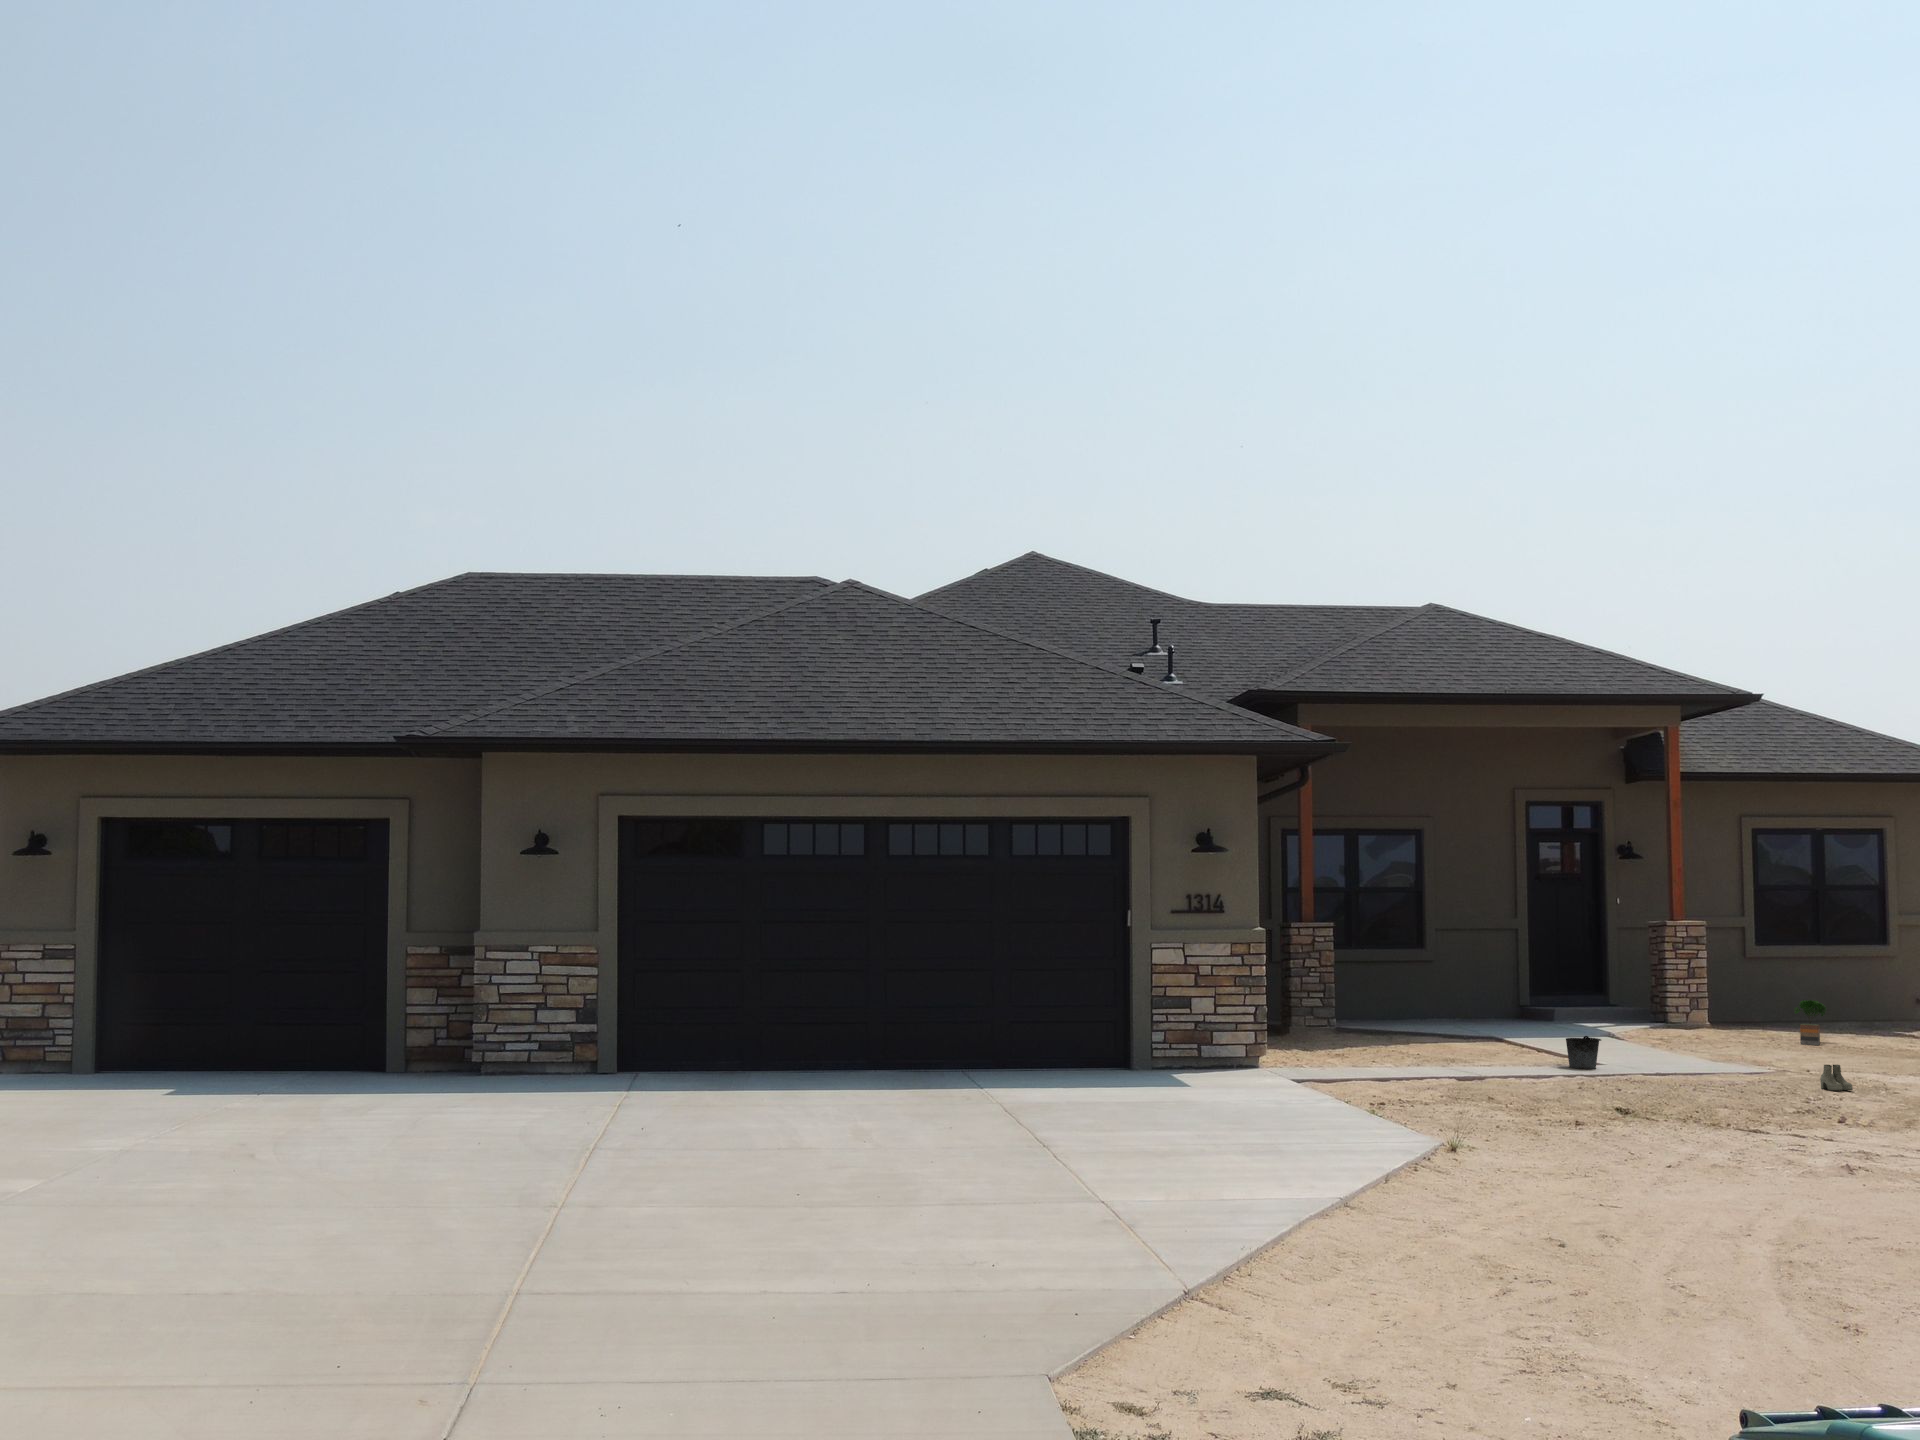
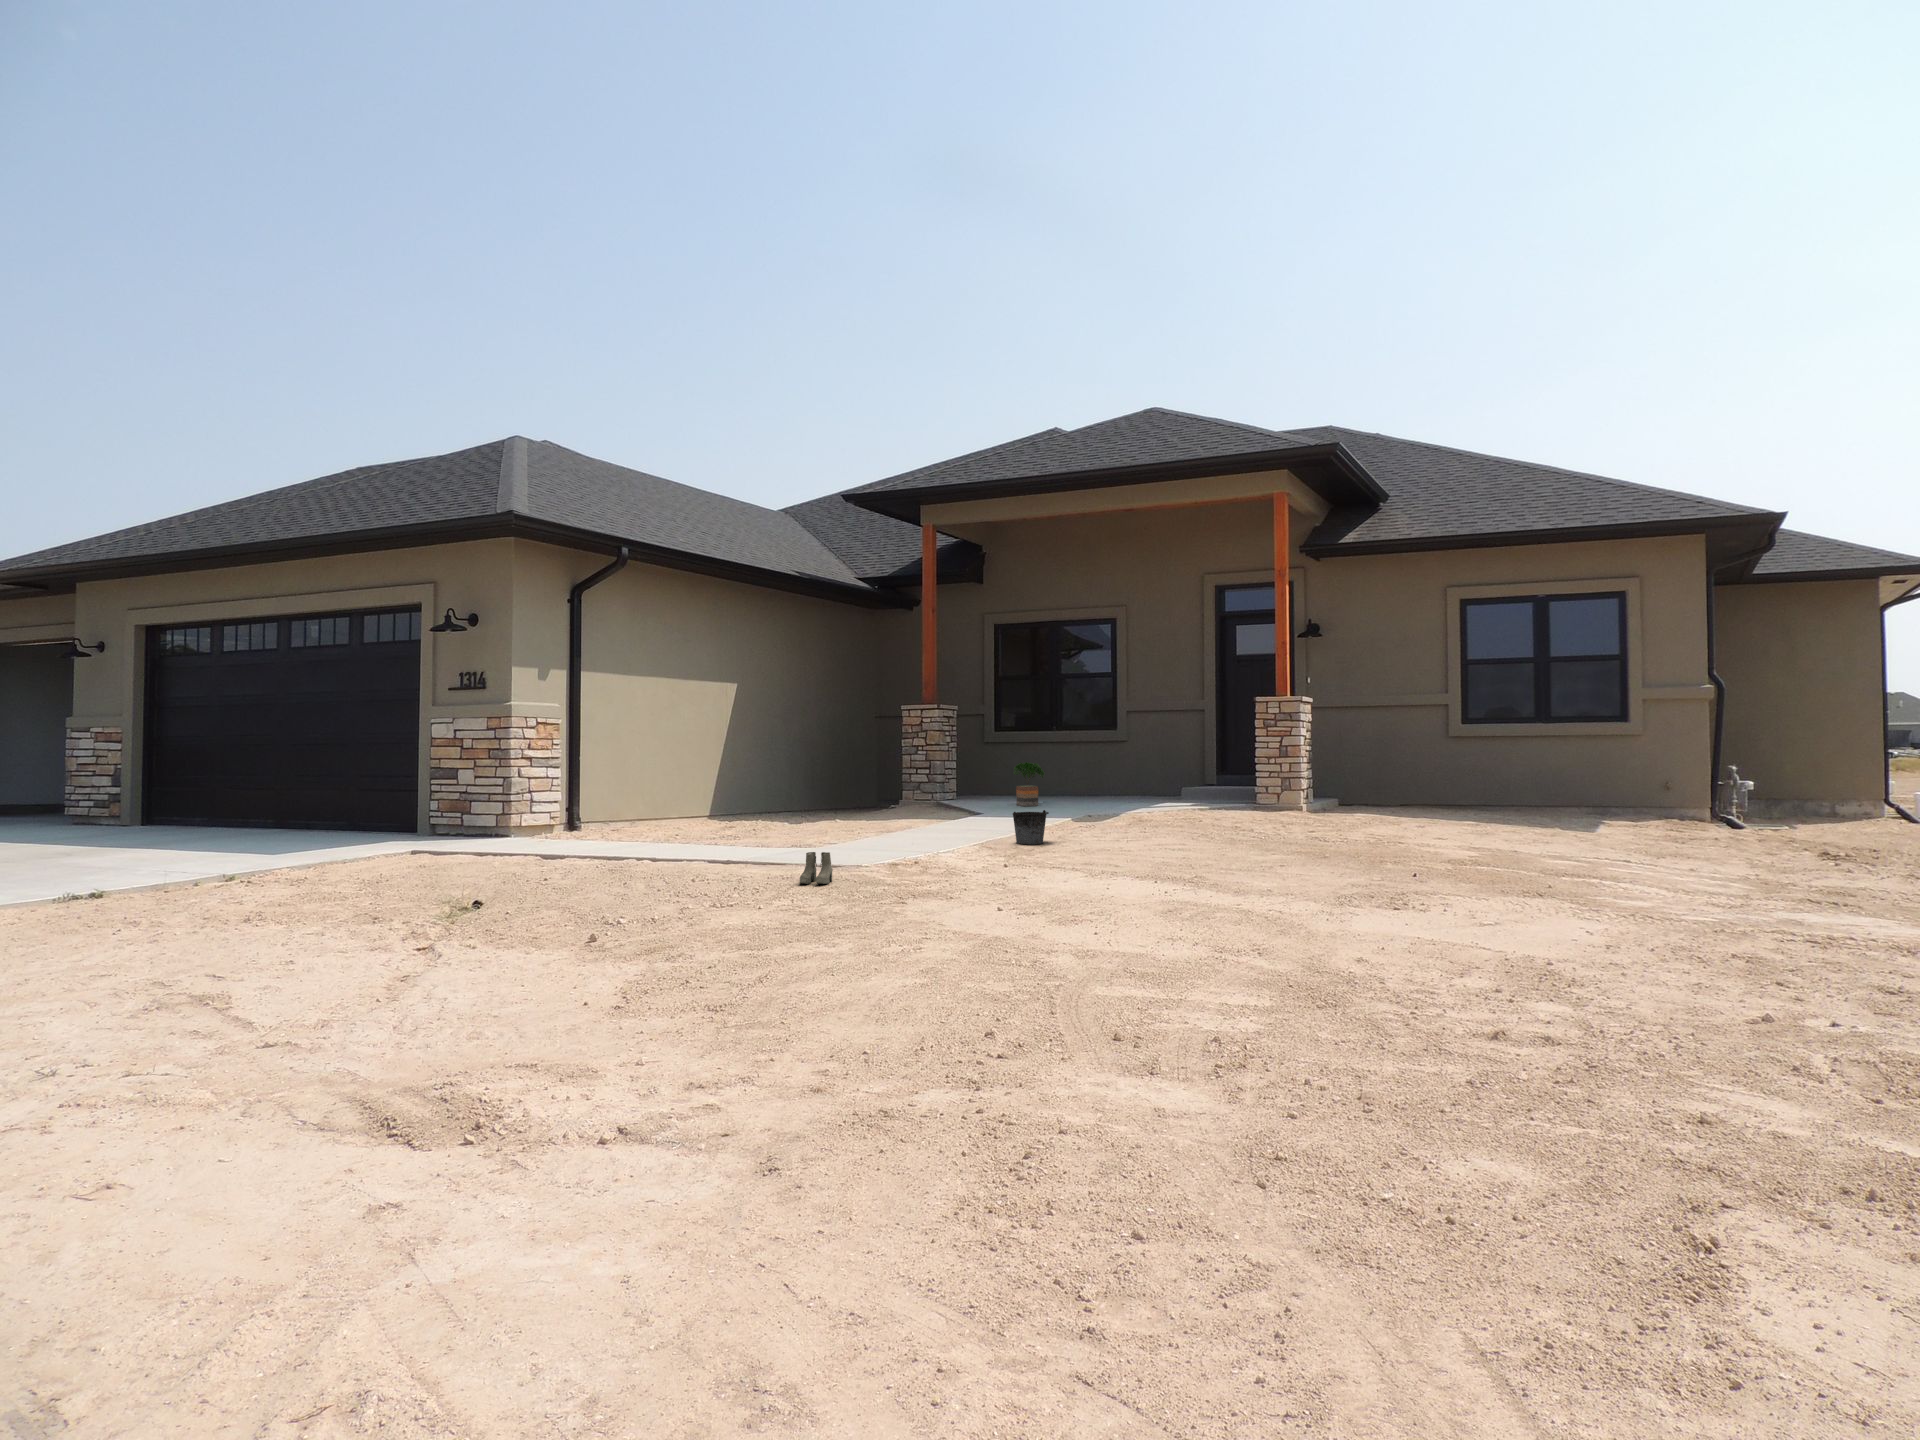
potted tree: present [1795,1000,1826,1045] -> present [1014,762,1044,806]
bucket: present [1566,1036,1601,1069] -> present [1013,810,1049,845]

